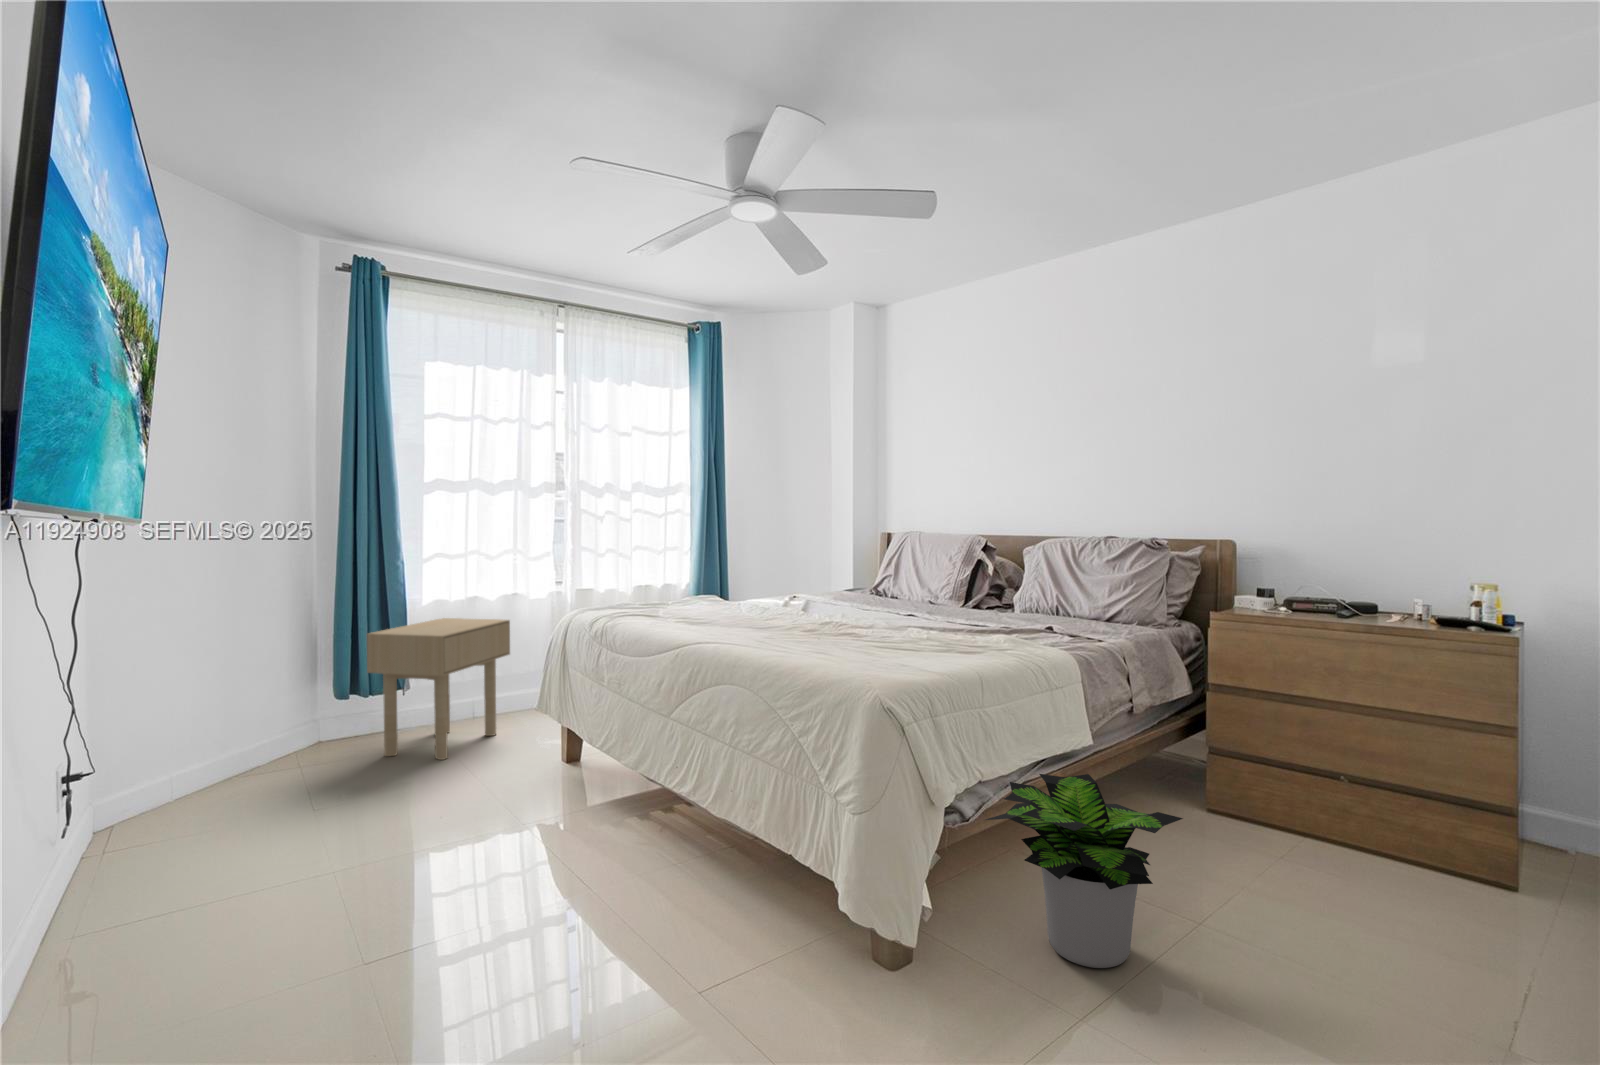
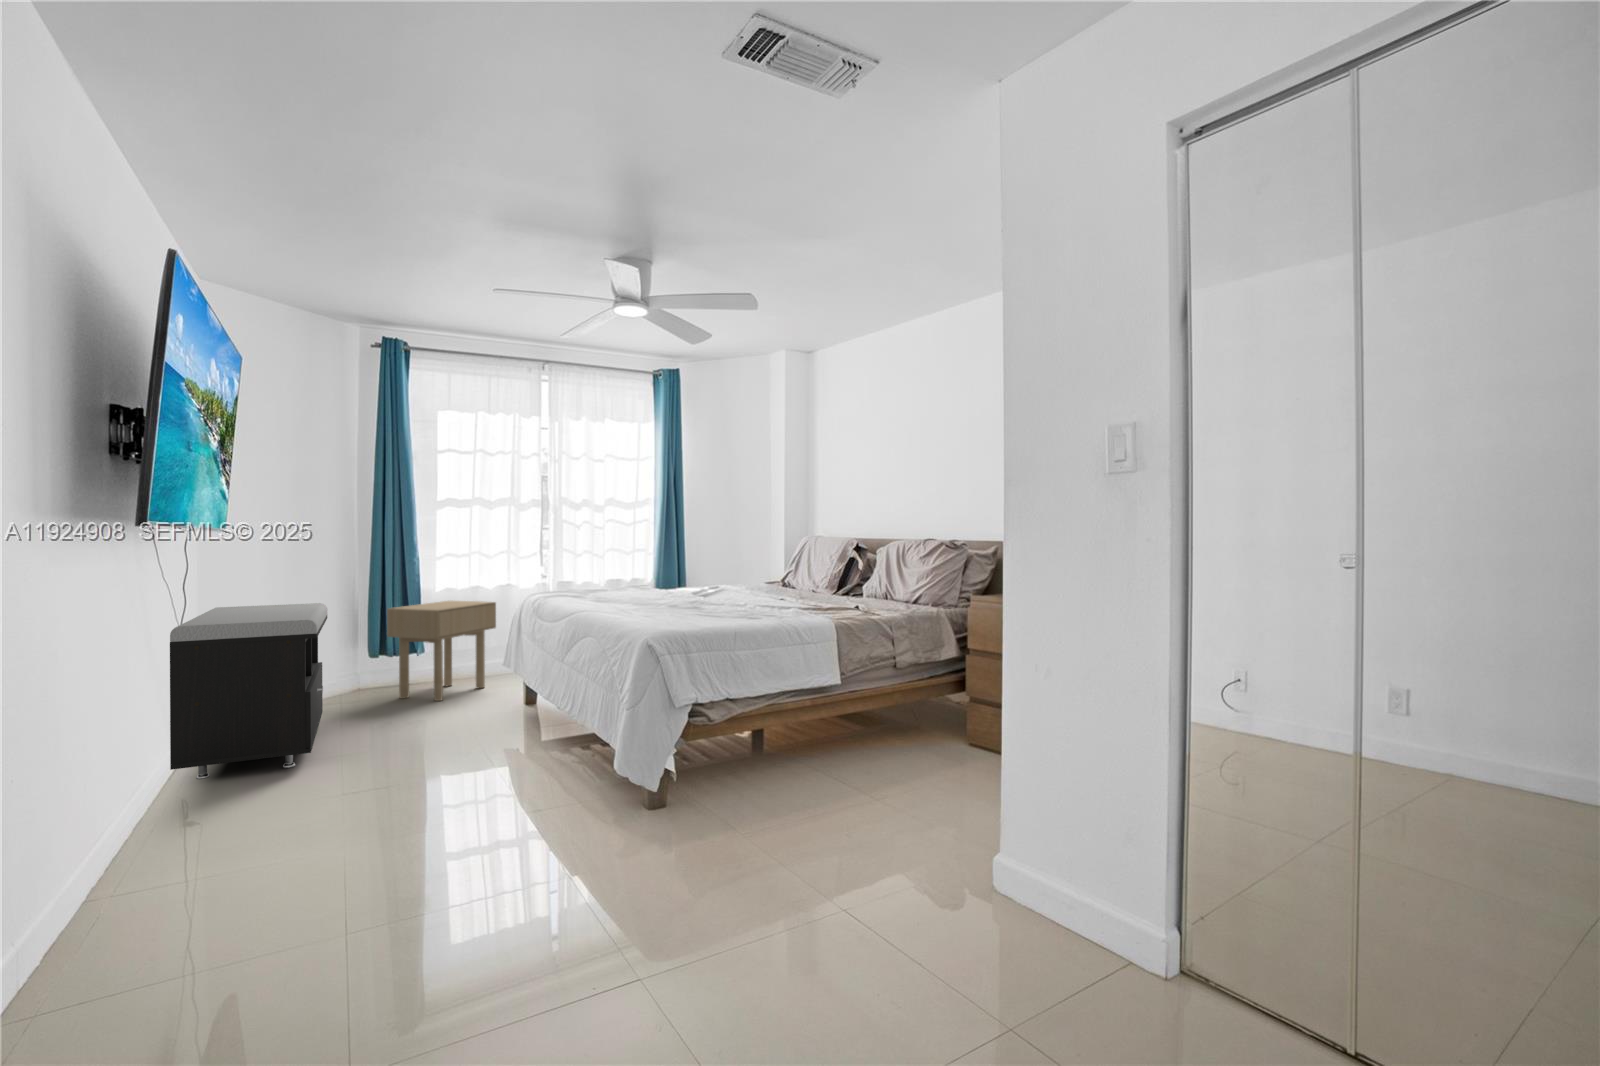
storage bench: none [53,634,301,940] -> present [170,603,327,779]
potted plant: present [985,774,1183,968] -> none [733,693,849,810]

